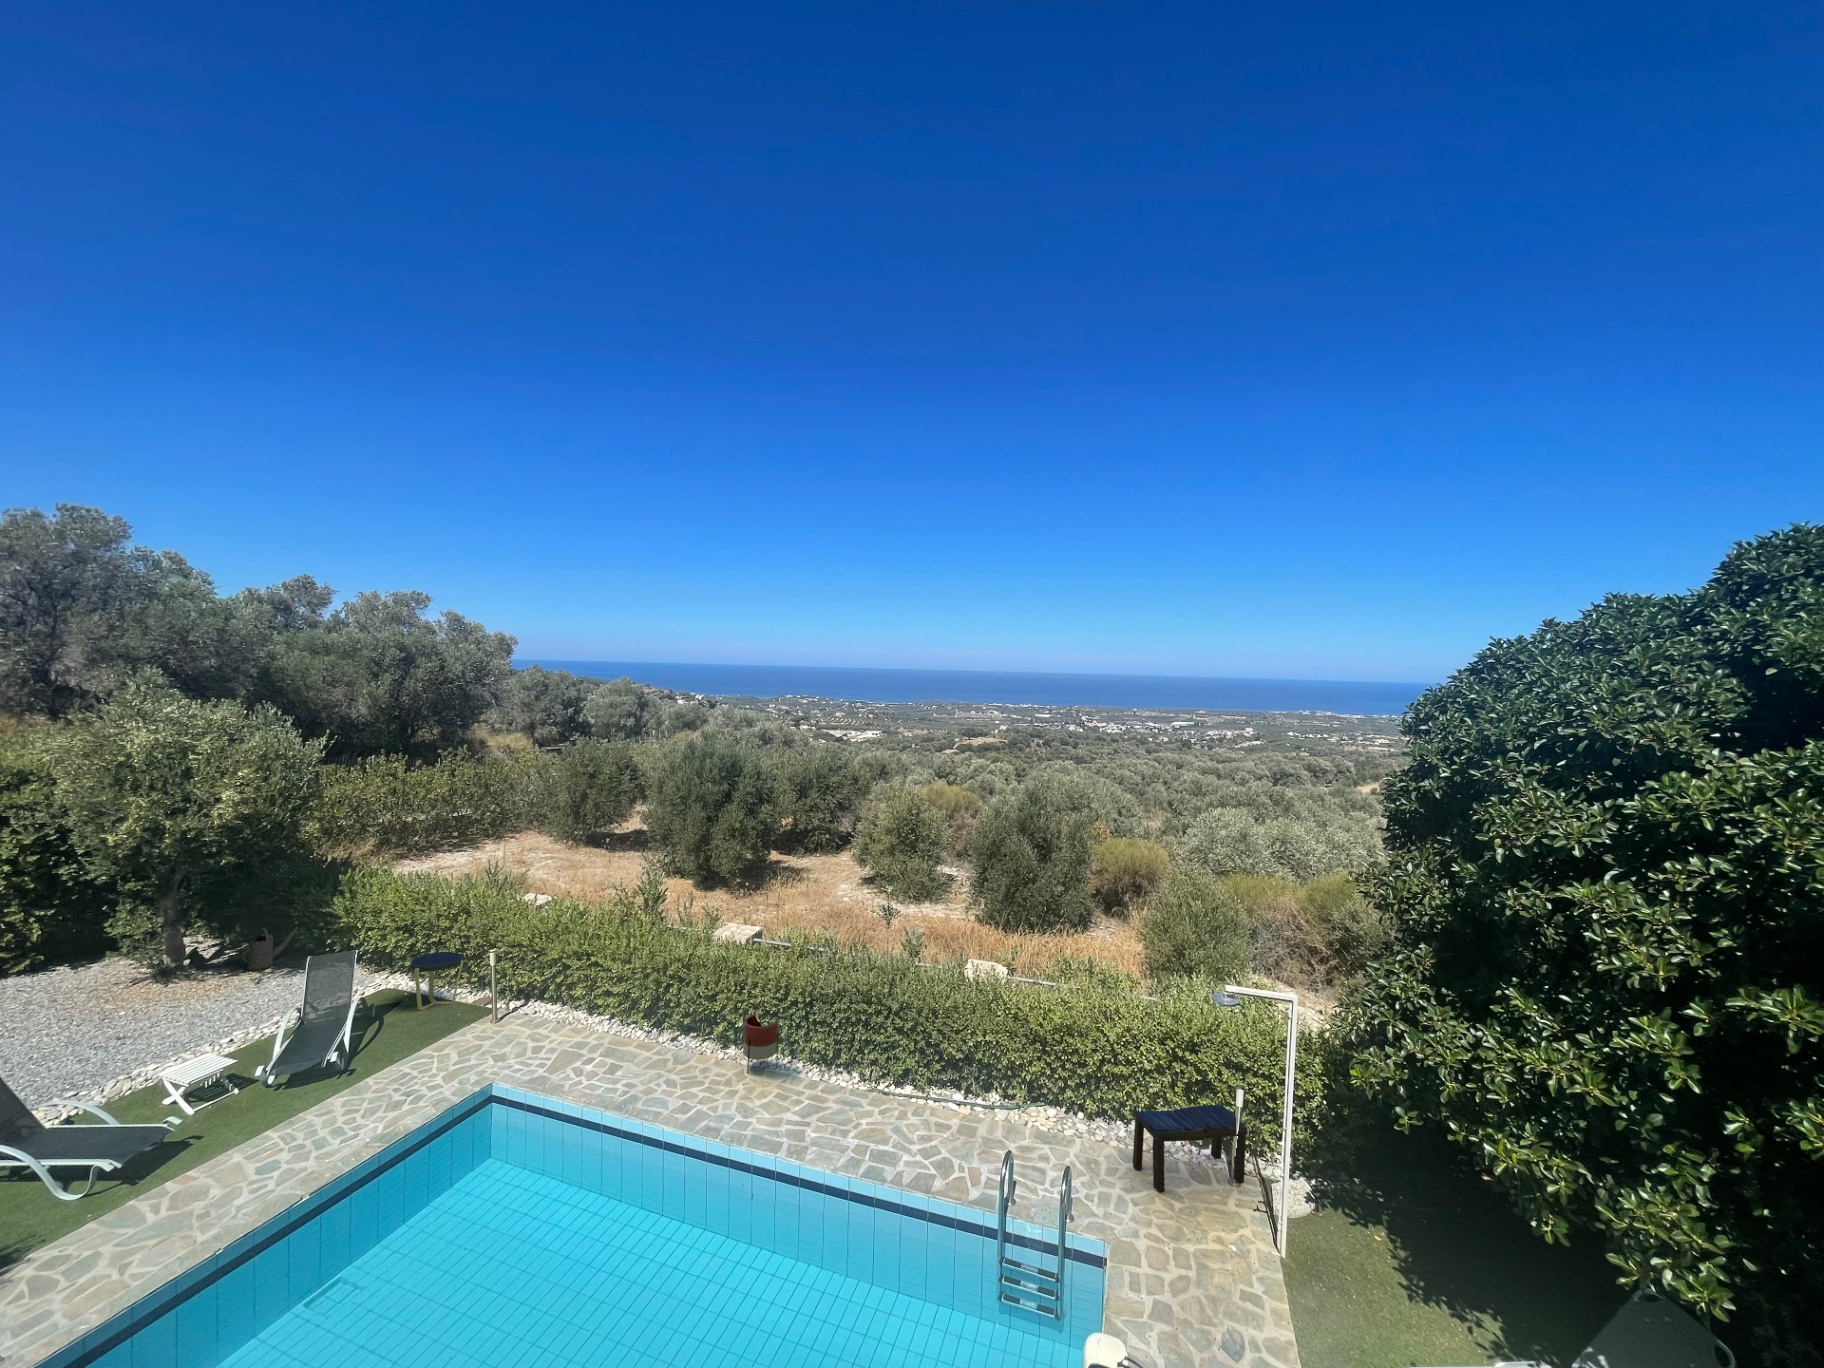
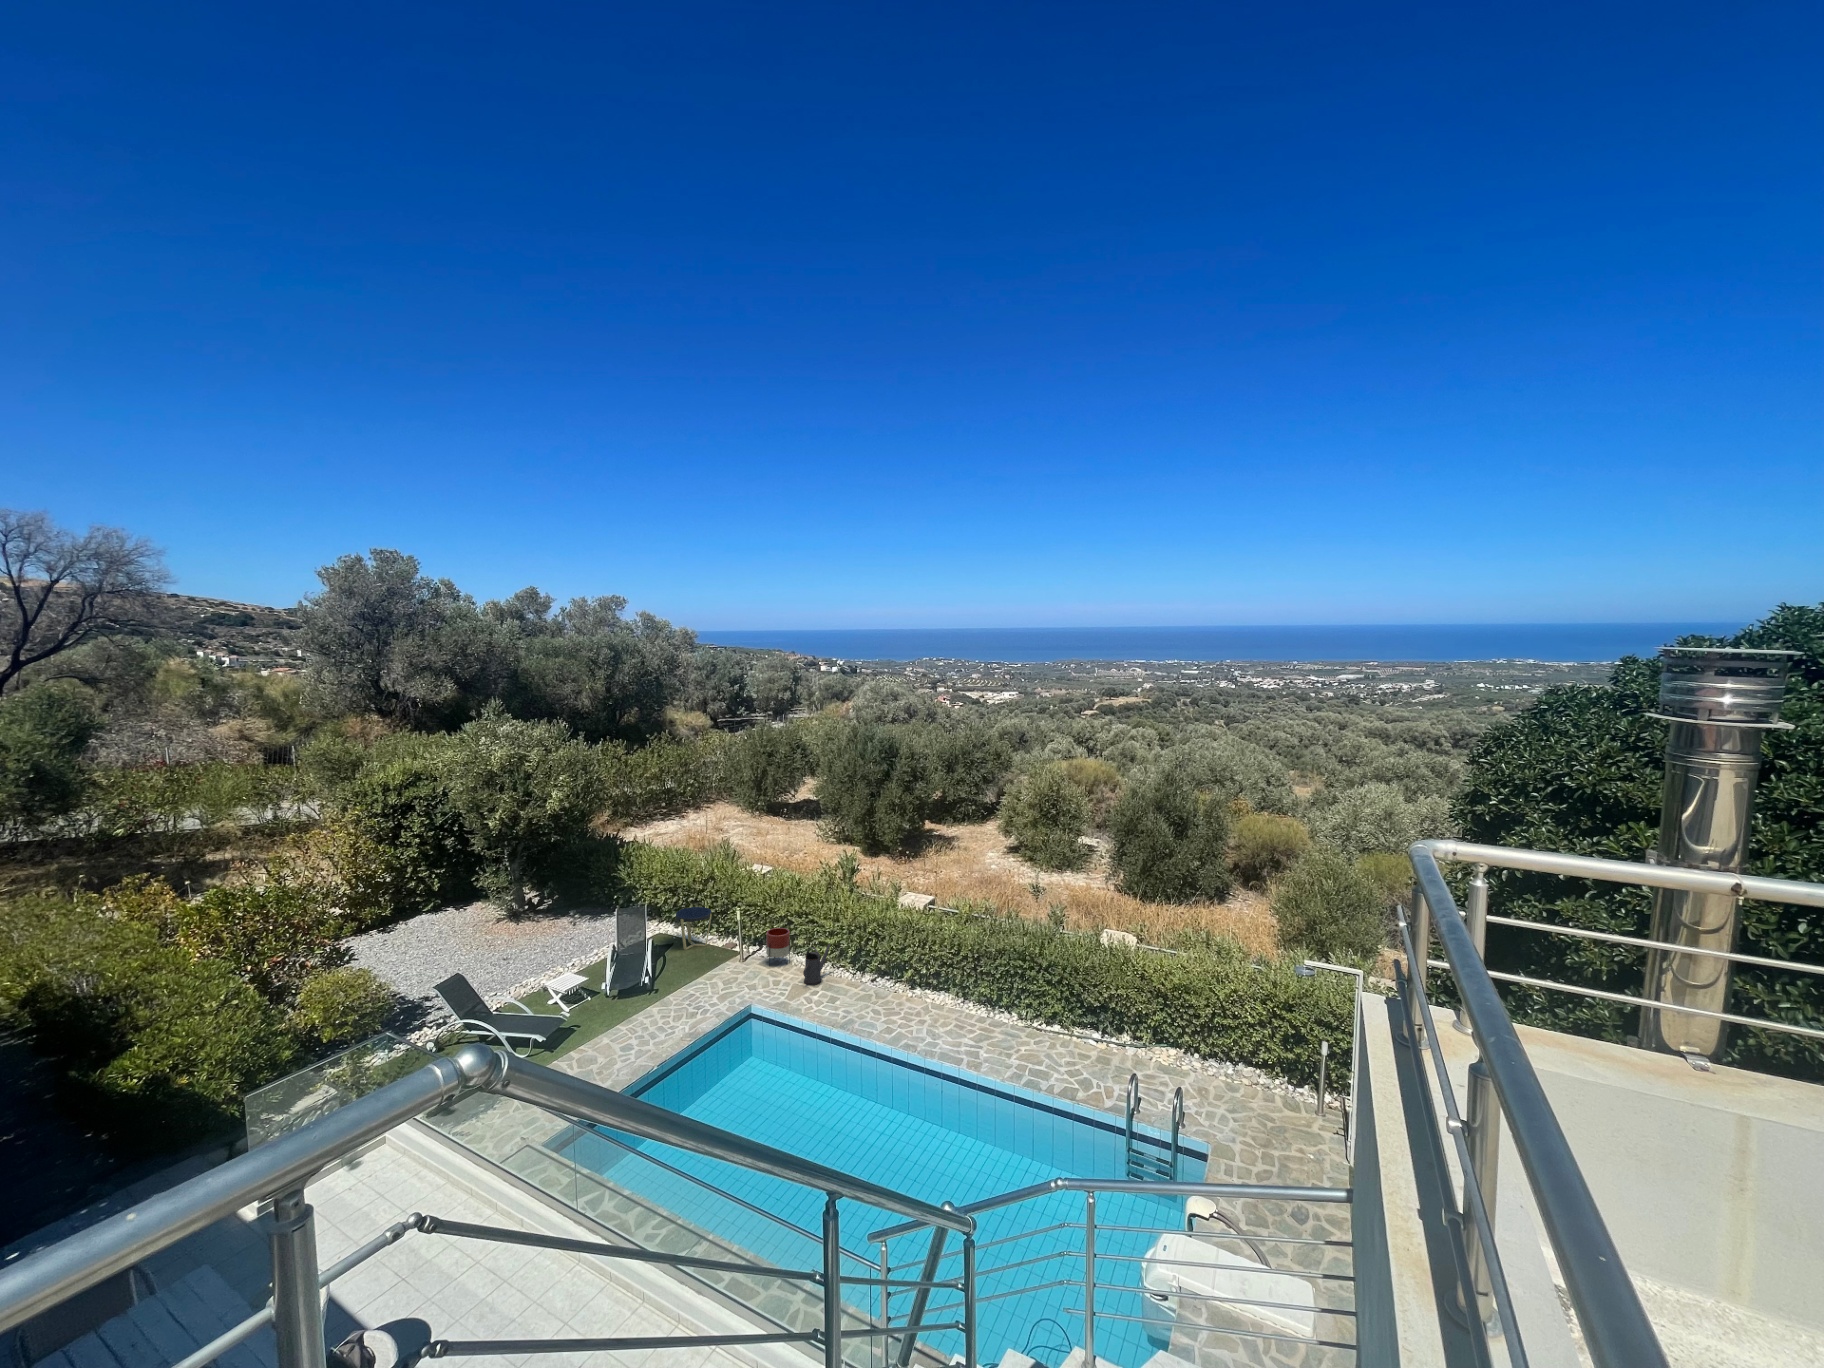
watering can: present [242,927,298,970] -> present [803,944,830,985]
planter: present [743,1015,779,1073] -> present [766,928,790,966]
bench: present [1133,1104,1248,1193] -> none [1235,1053,1330,1113]

